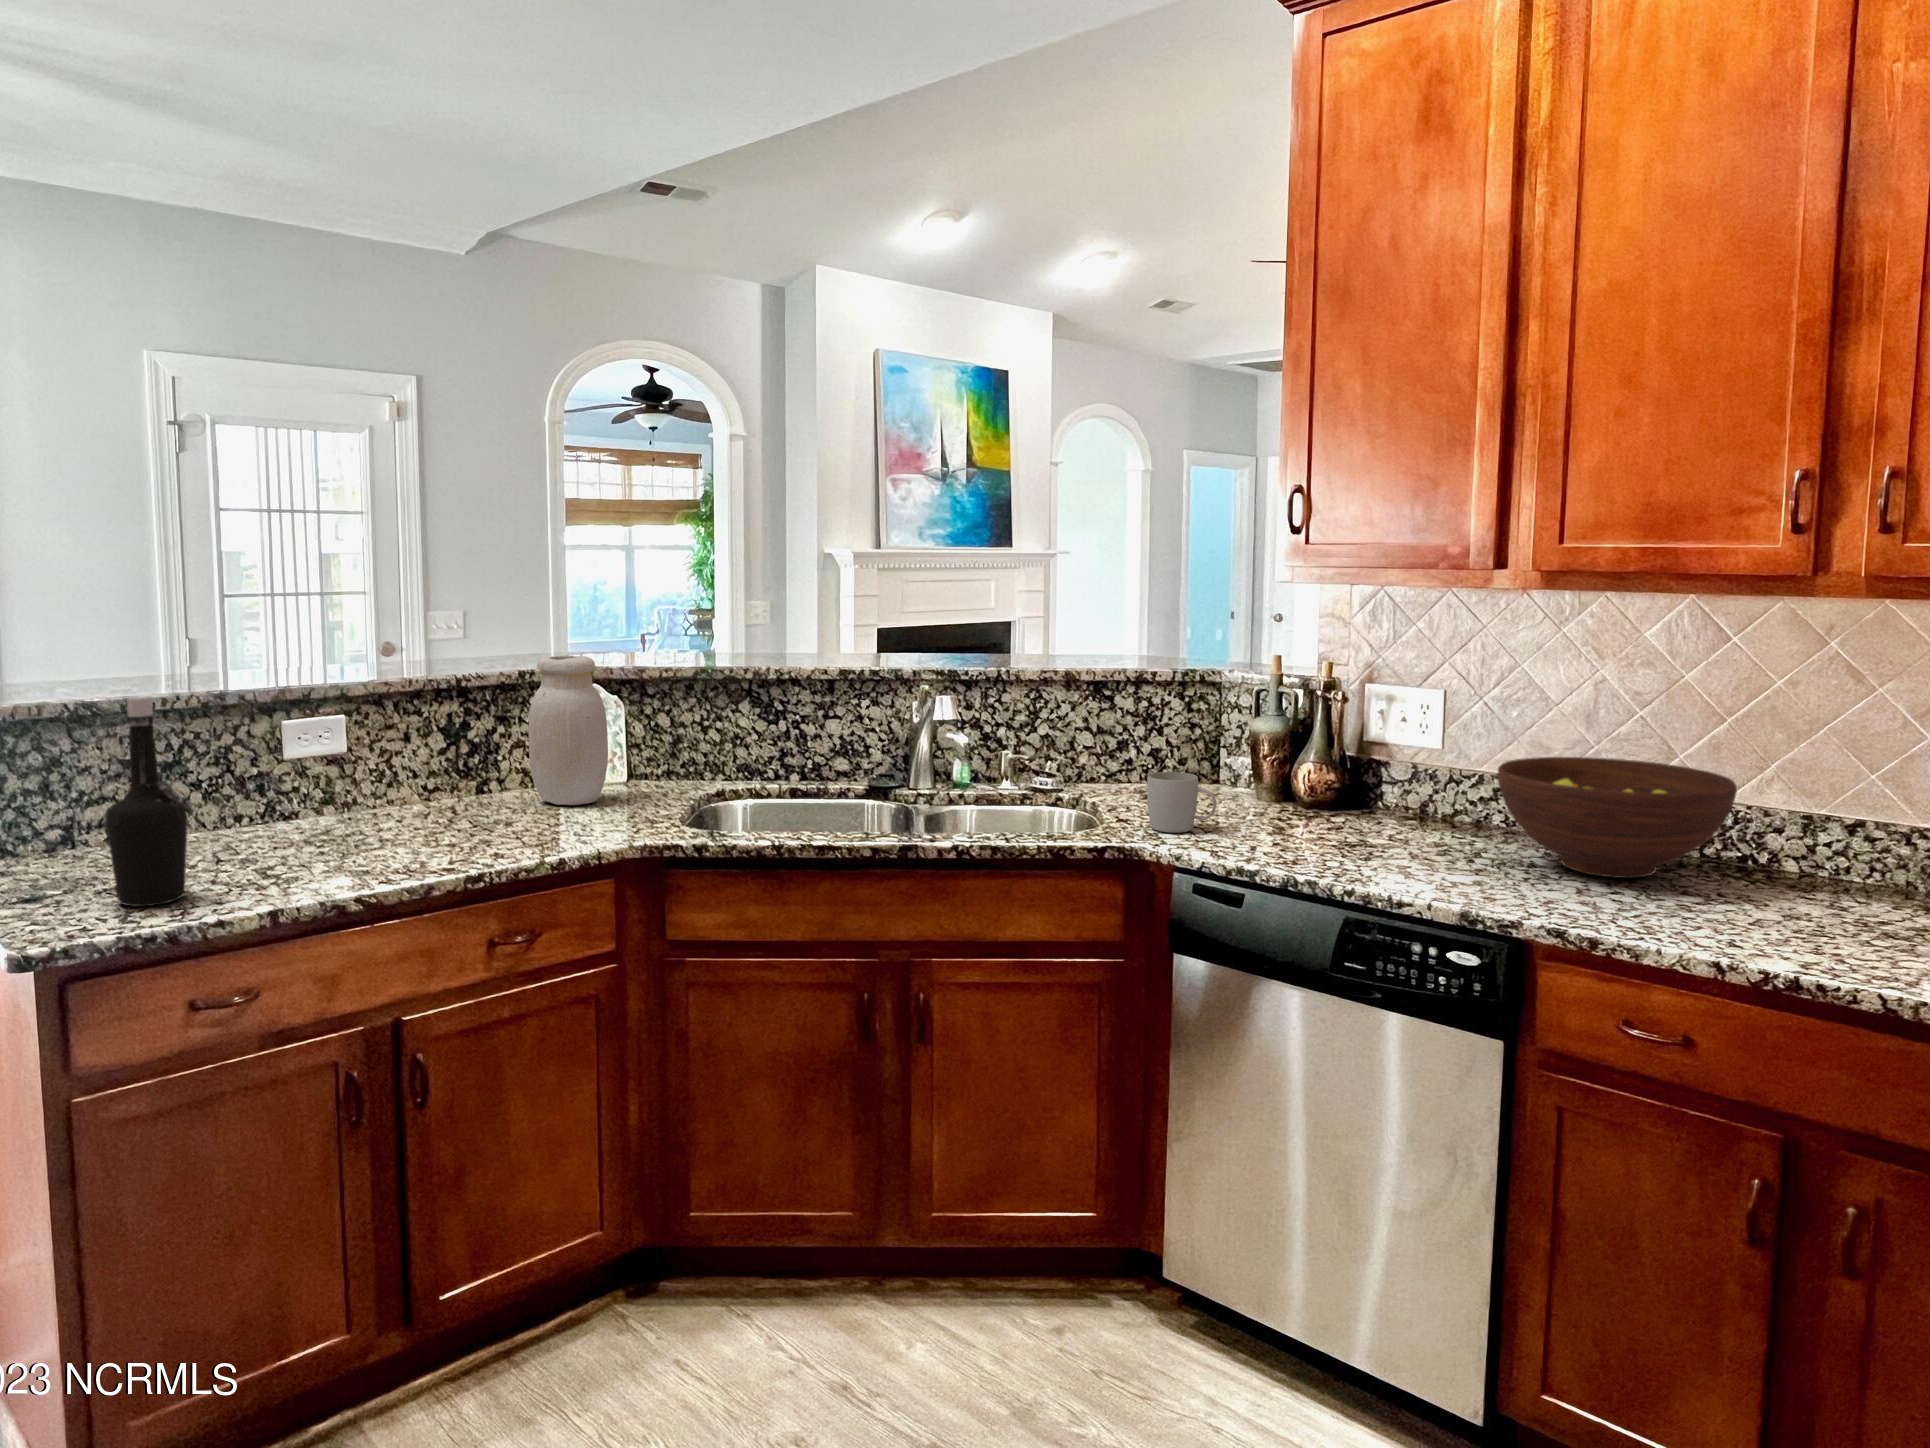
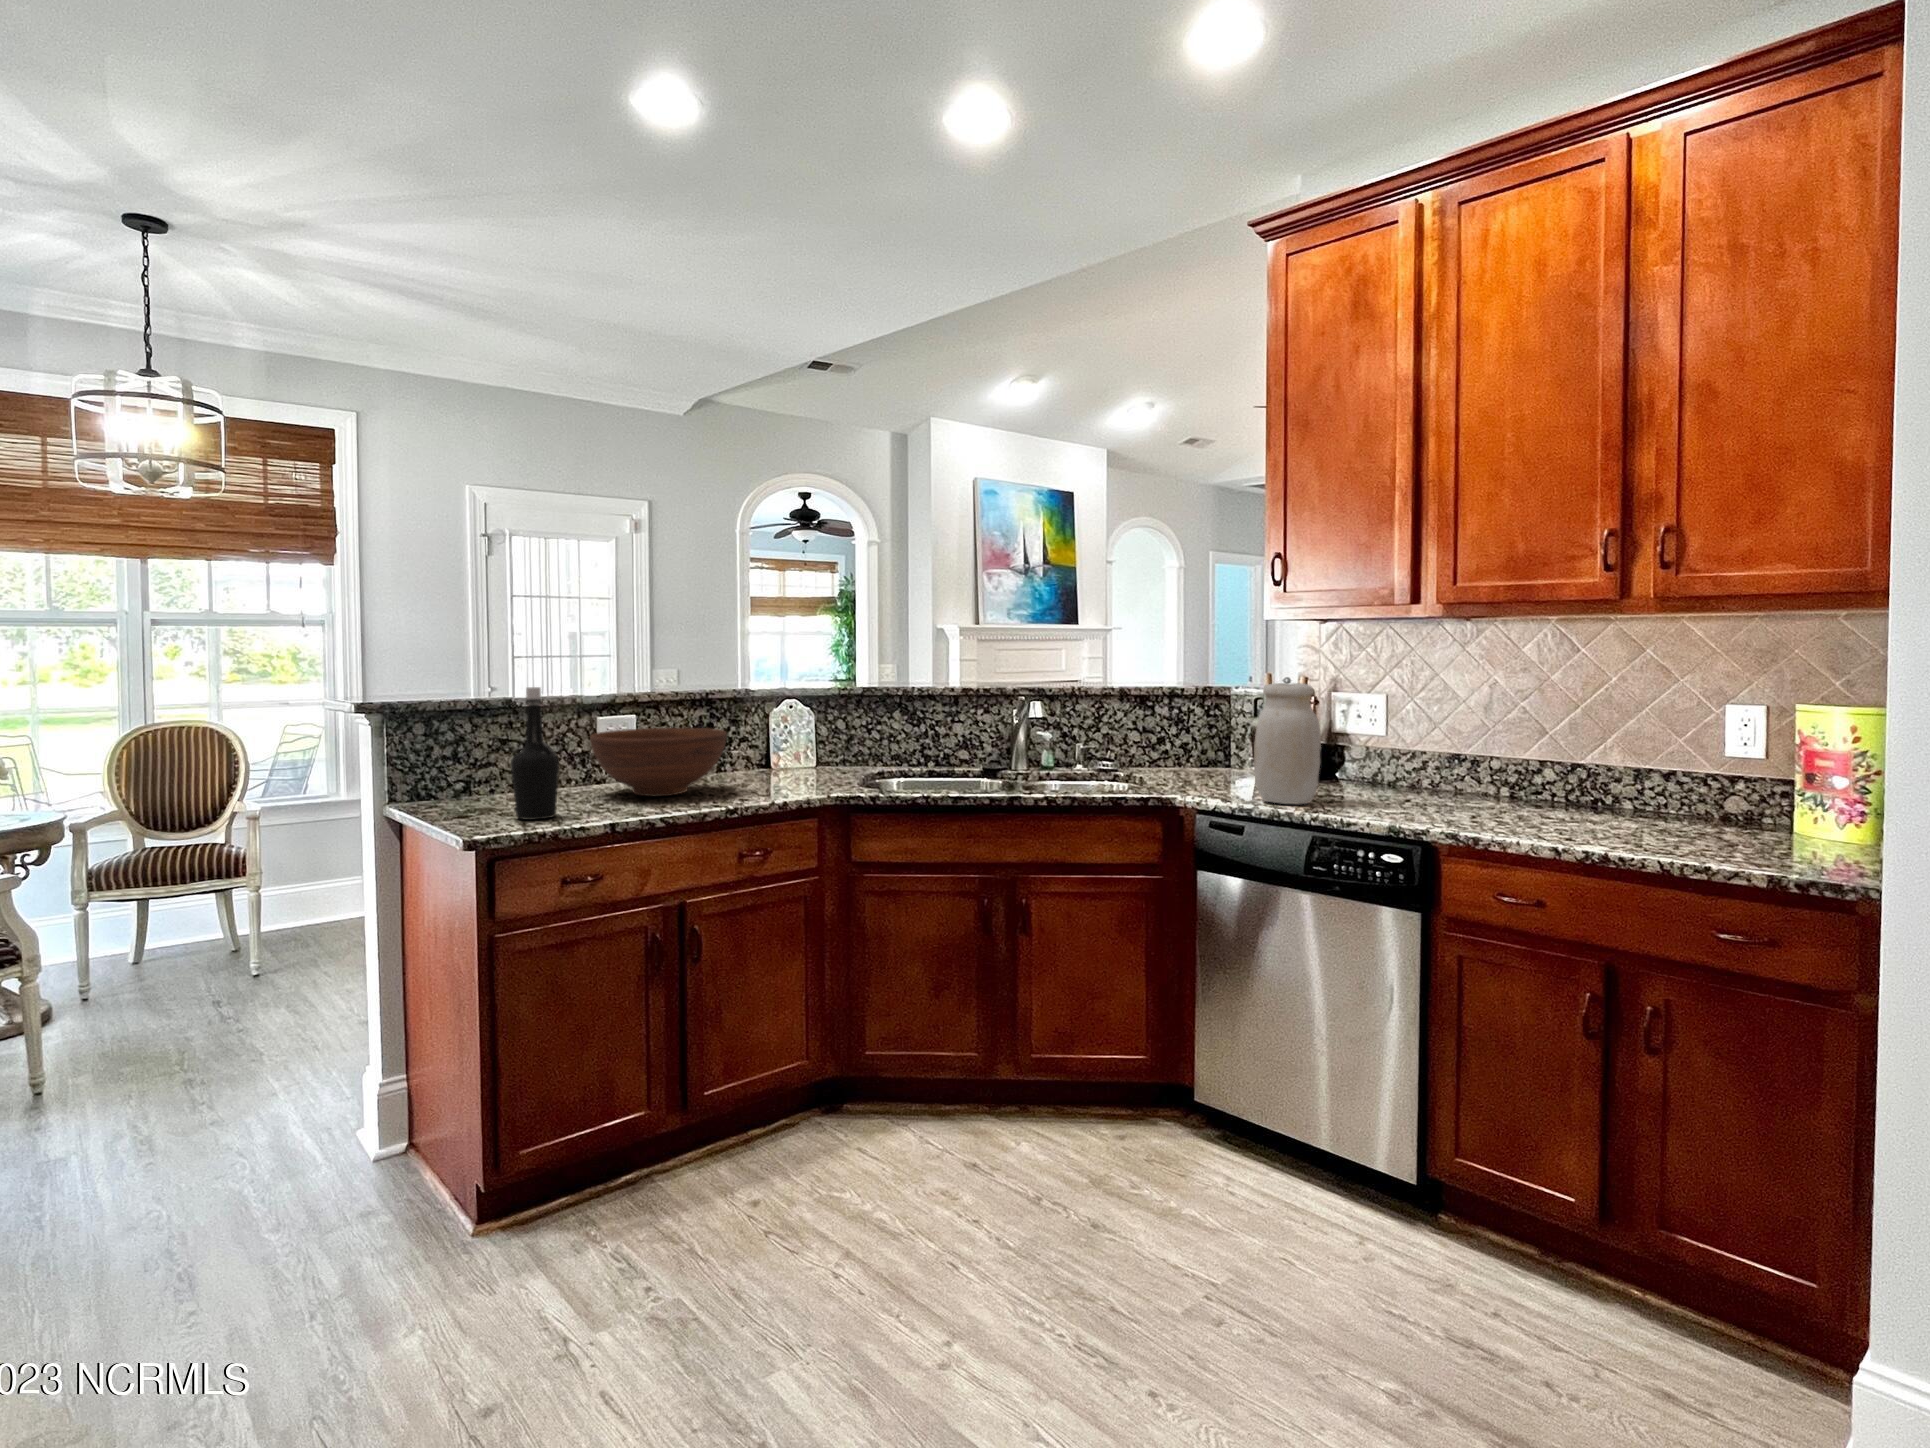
jar: present [529,655,608,805] -> present [1254,683,1321,804]
fruit bowl: present [1497,757,1737,878] -> present [590,728,727,796]
mug: present [1147,772,1216,833] -> none [1178,751,1226,791]

